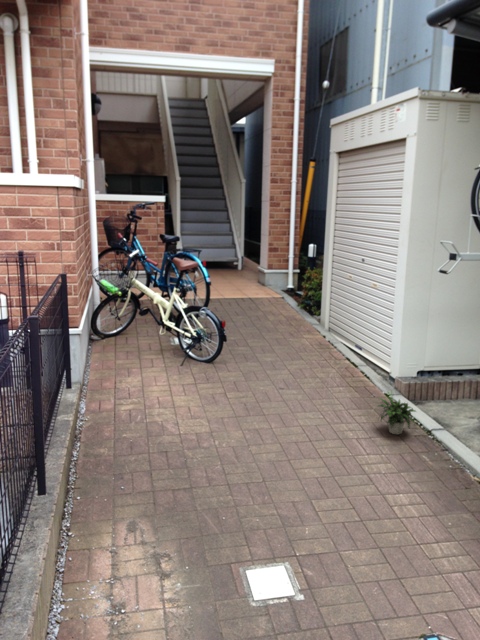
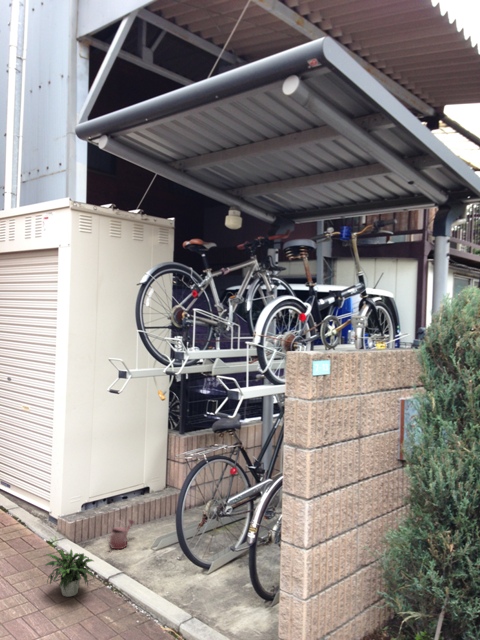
watering can: none [436,388,464,413] -> present [108,520,134,549]

